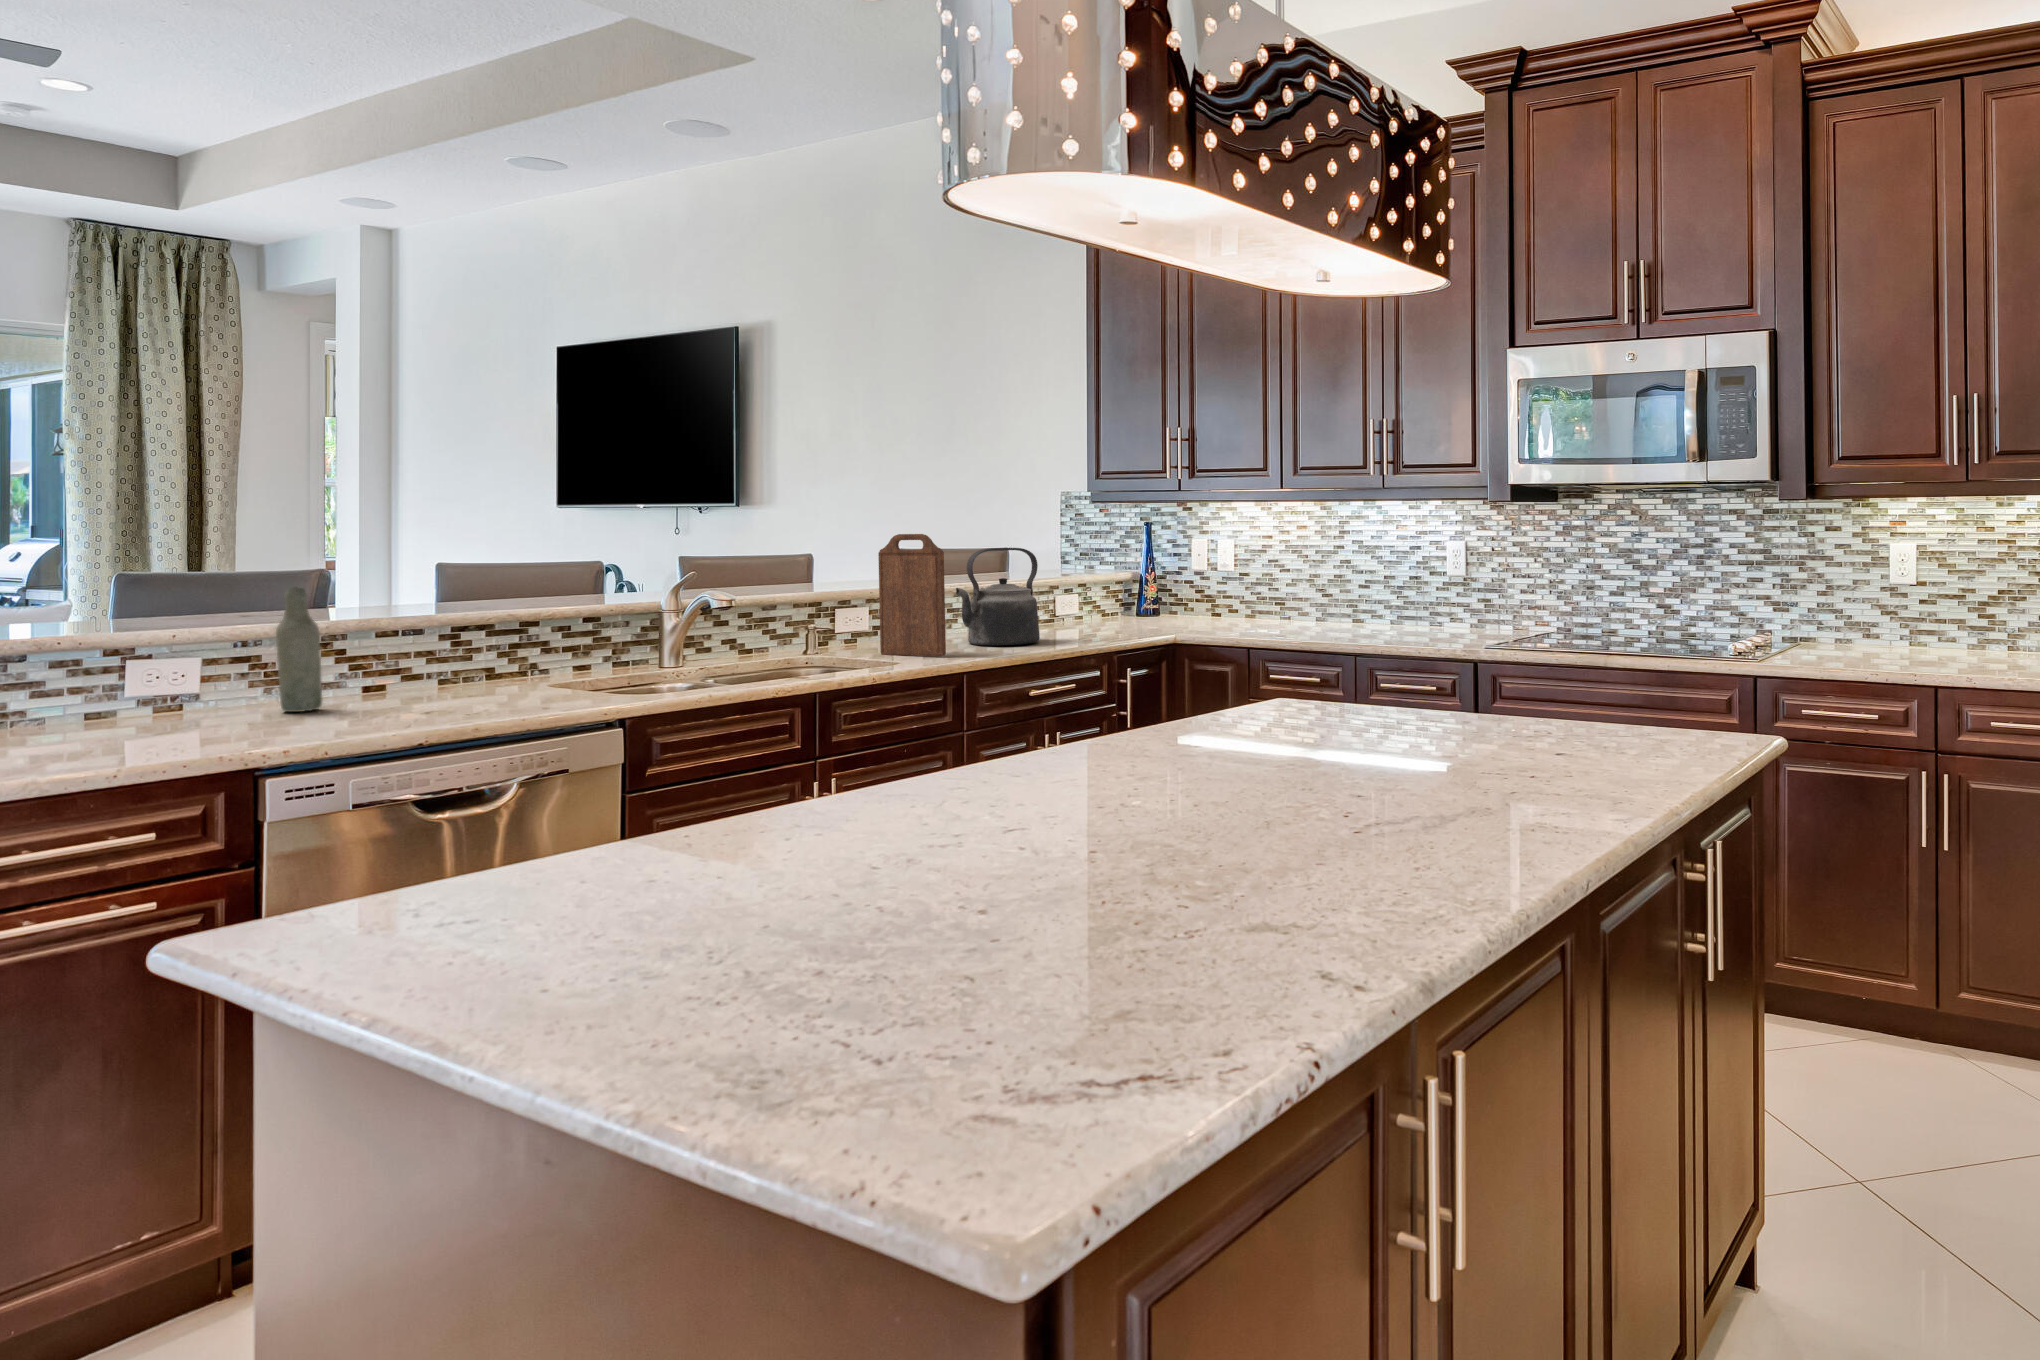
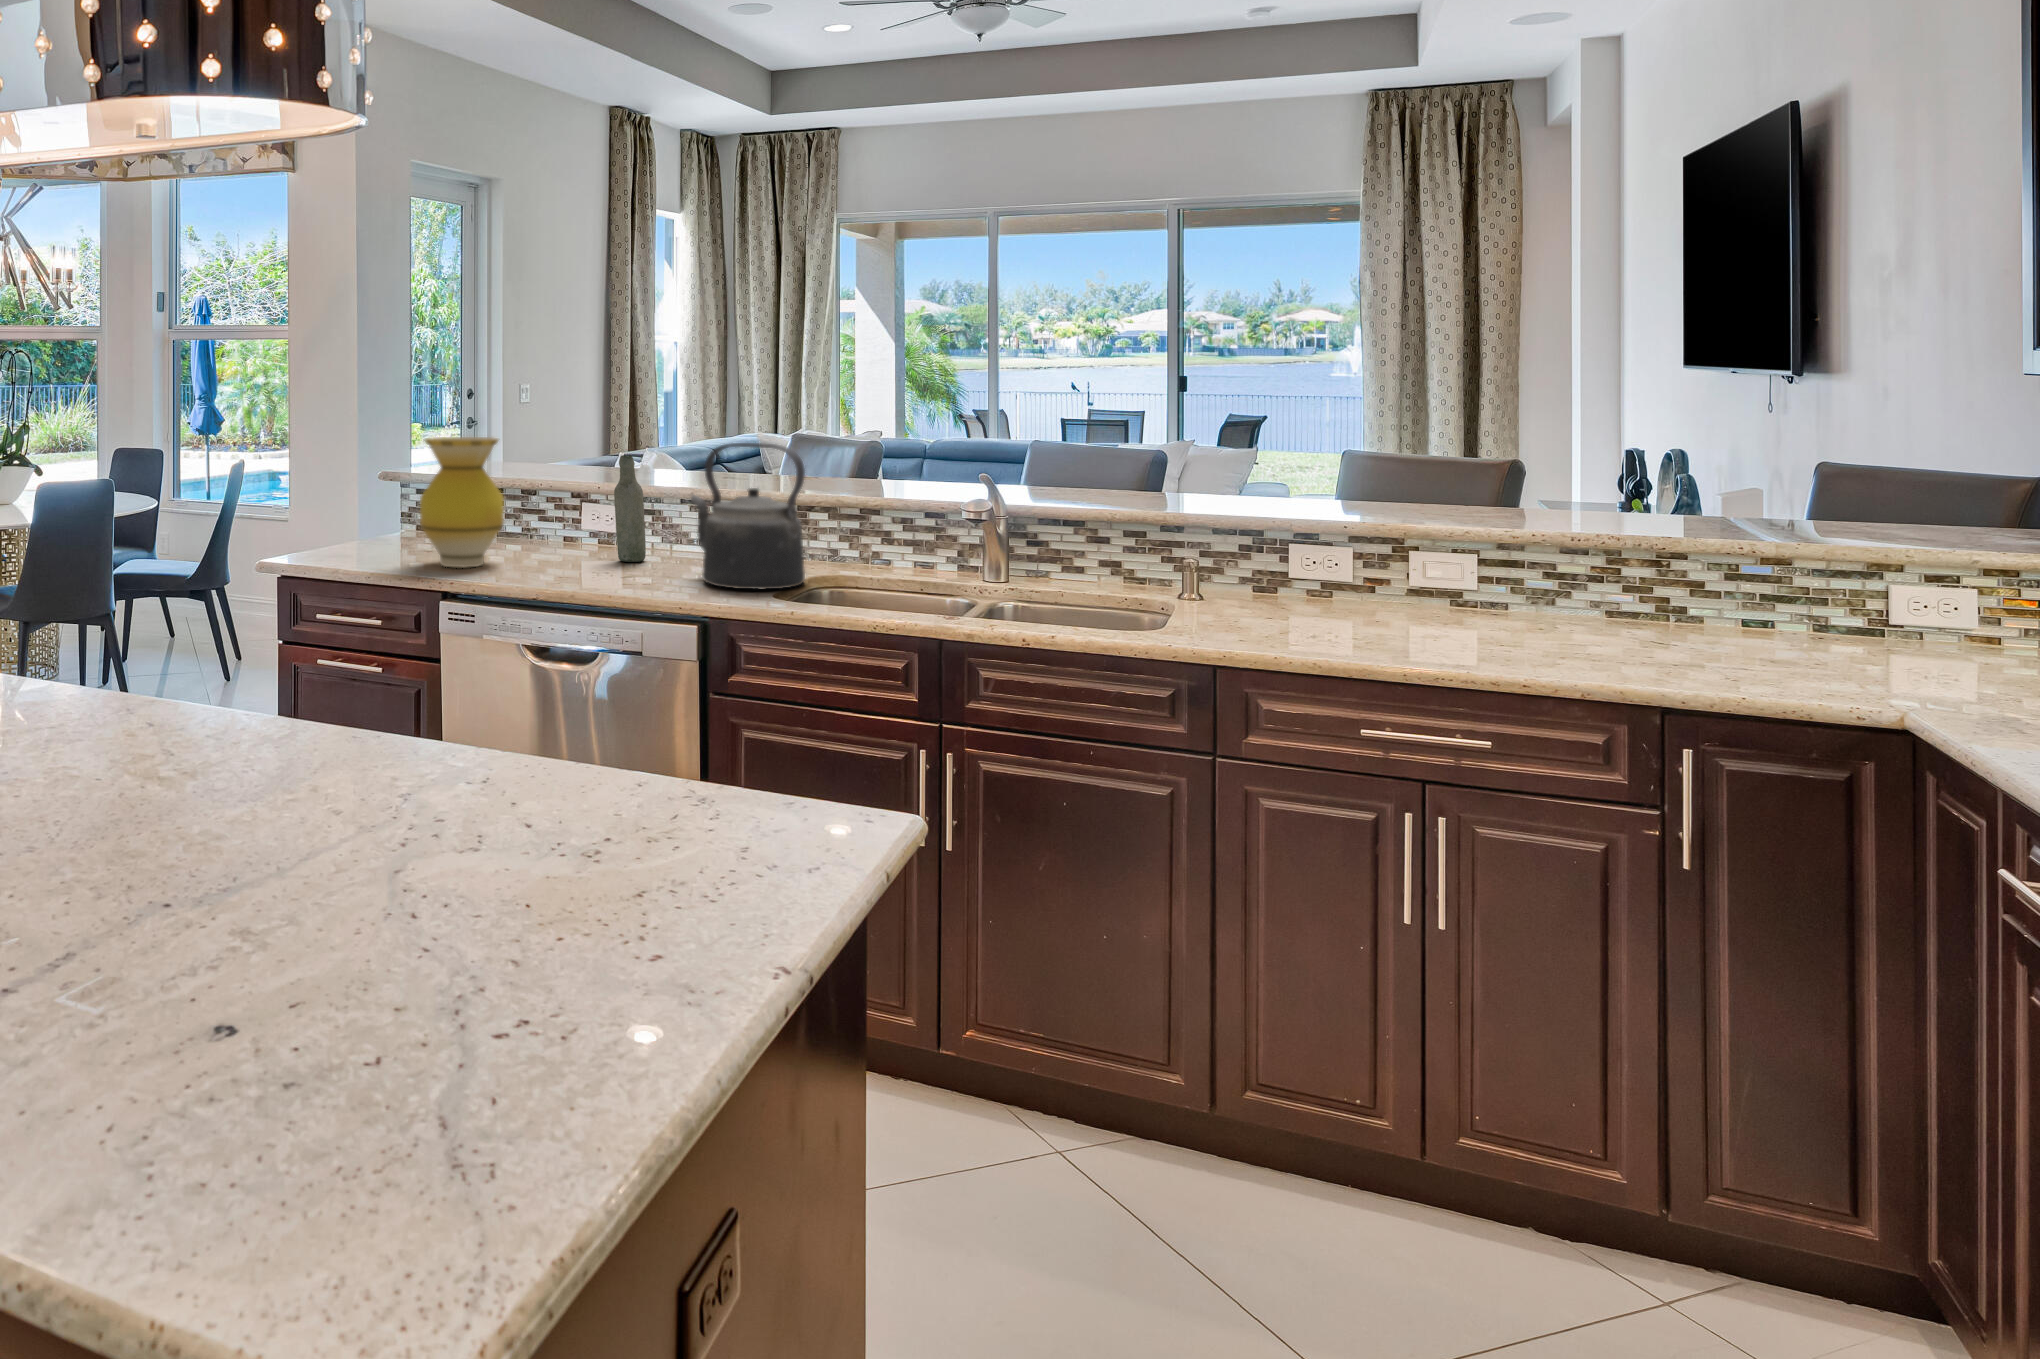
cutting board: present [878,534,946,656] -> none [1270,432,1311,645]
kettle: present [956,548,1040,646] -> present [690,443,805,589]
vase: none [47,573,205,753] -> present [420,437,504,567]

